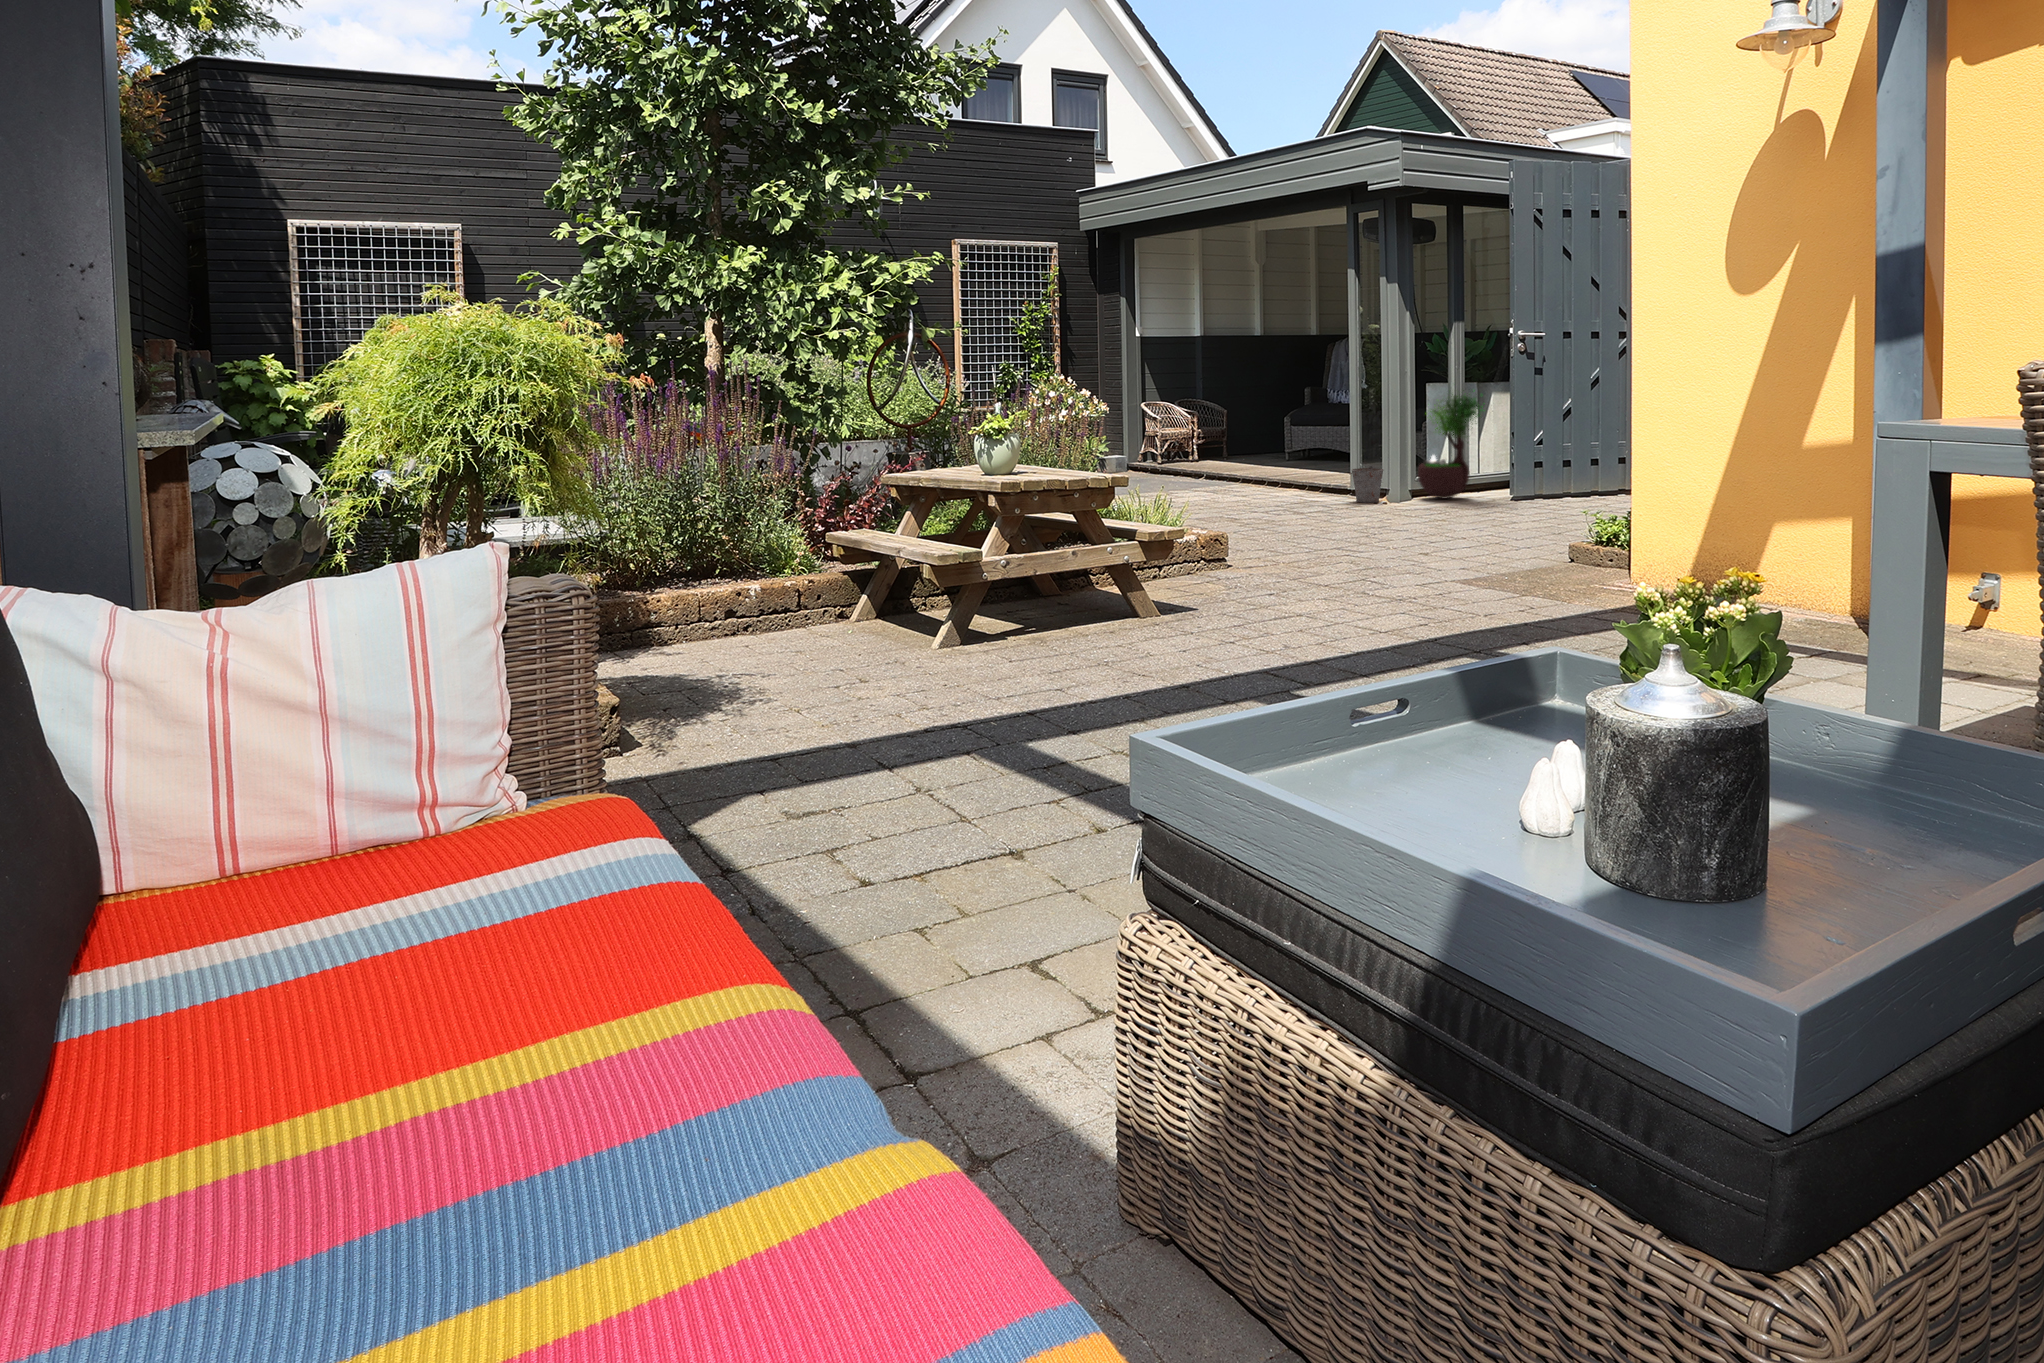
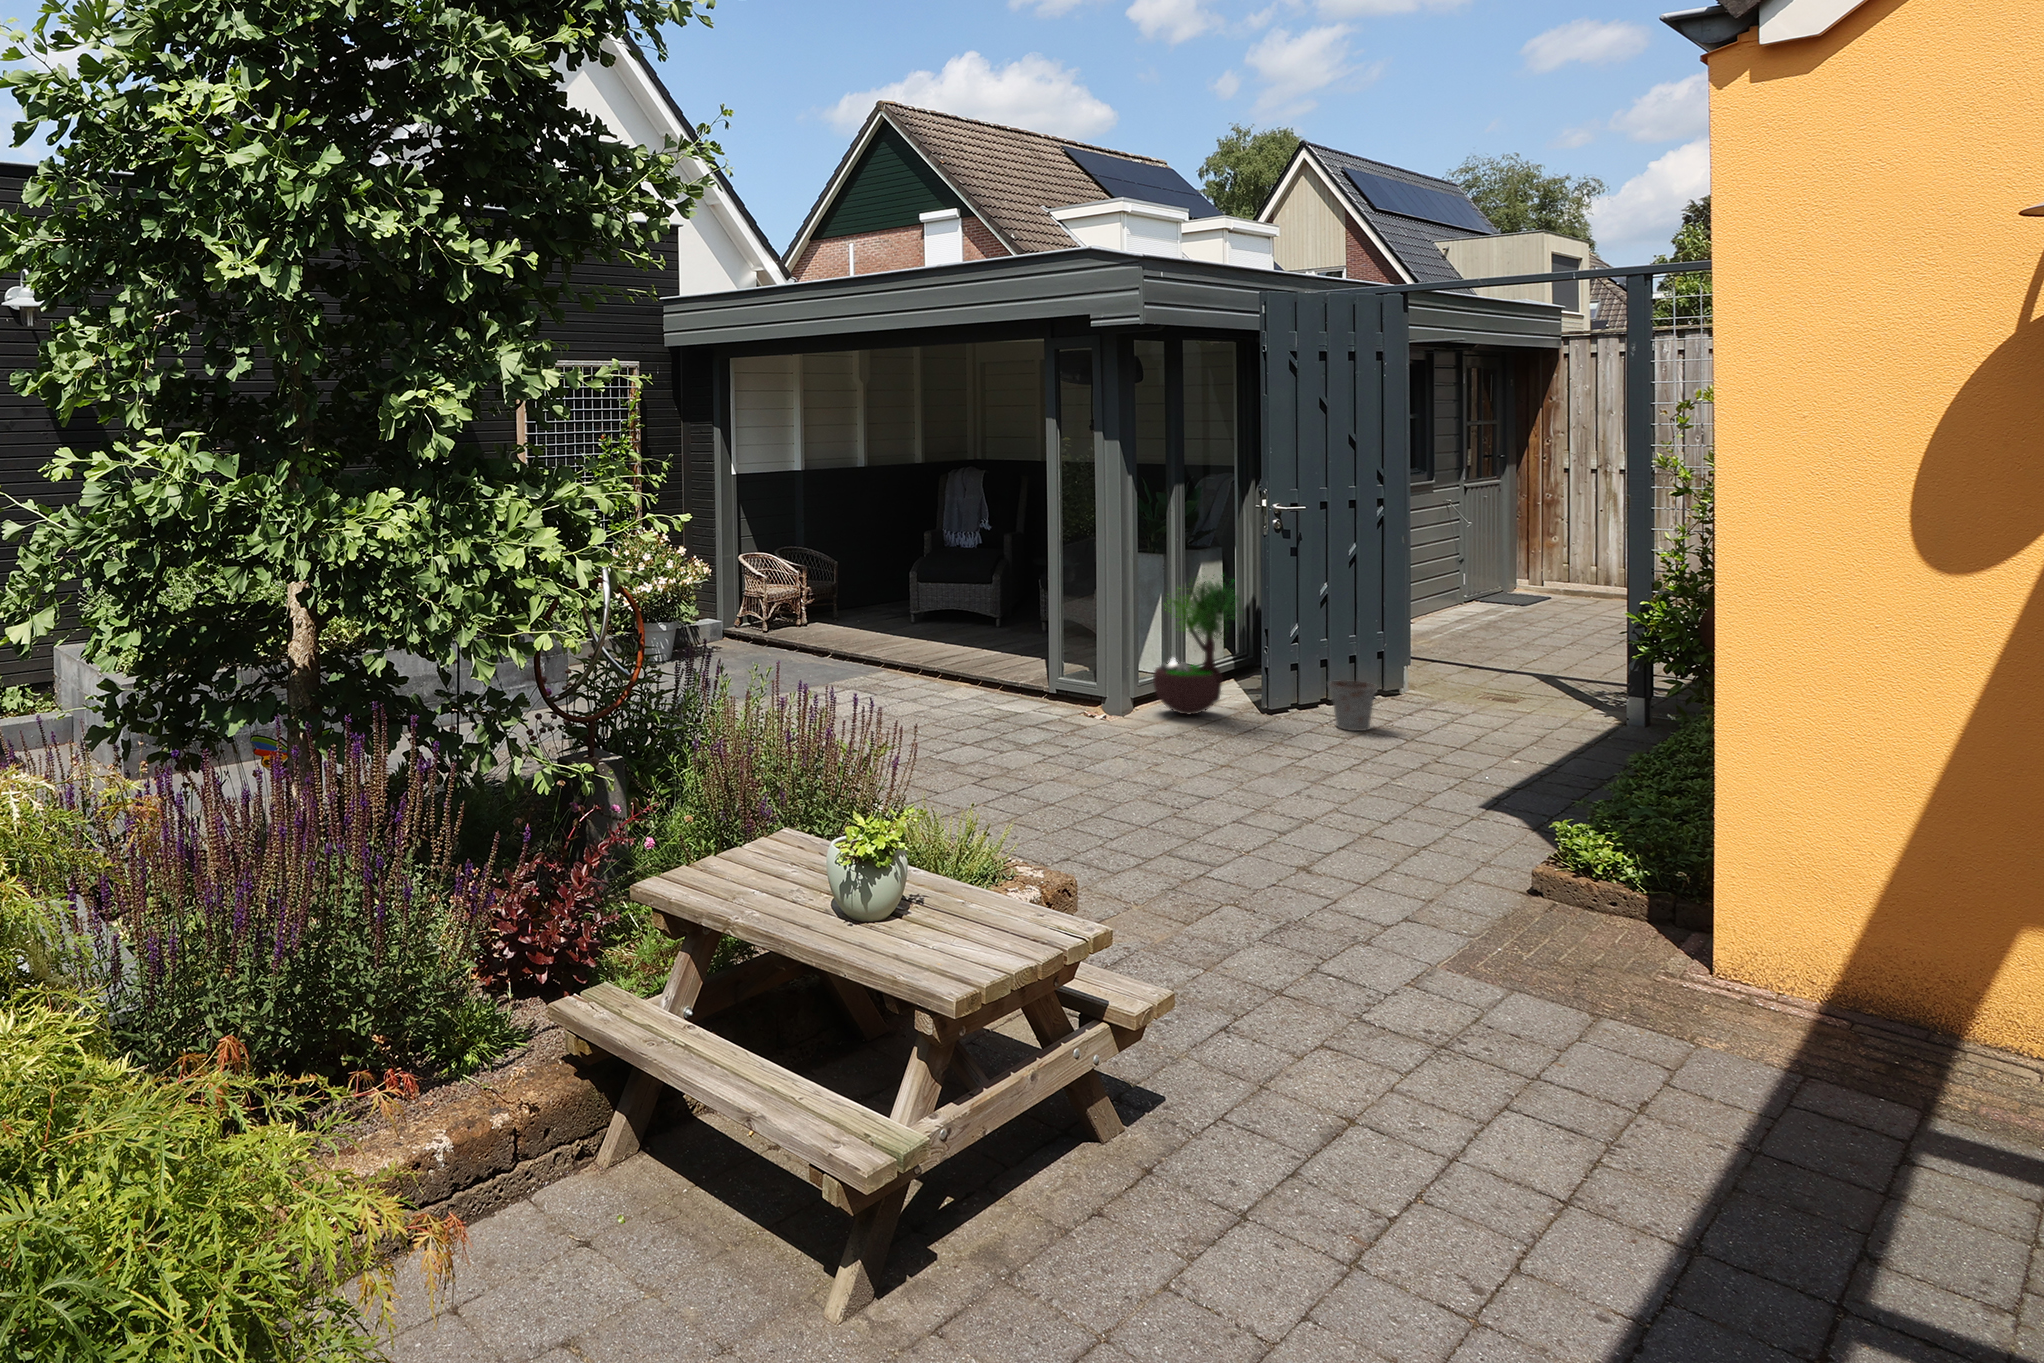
bucket: present [1349,466,1384,503] -> present [1328,680,1378,731]

